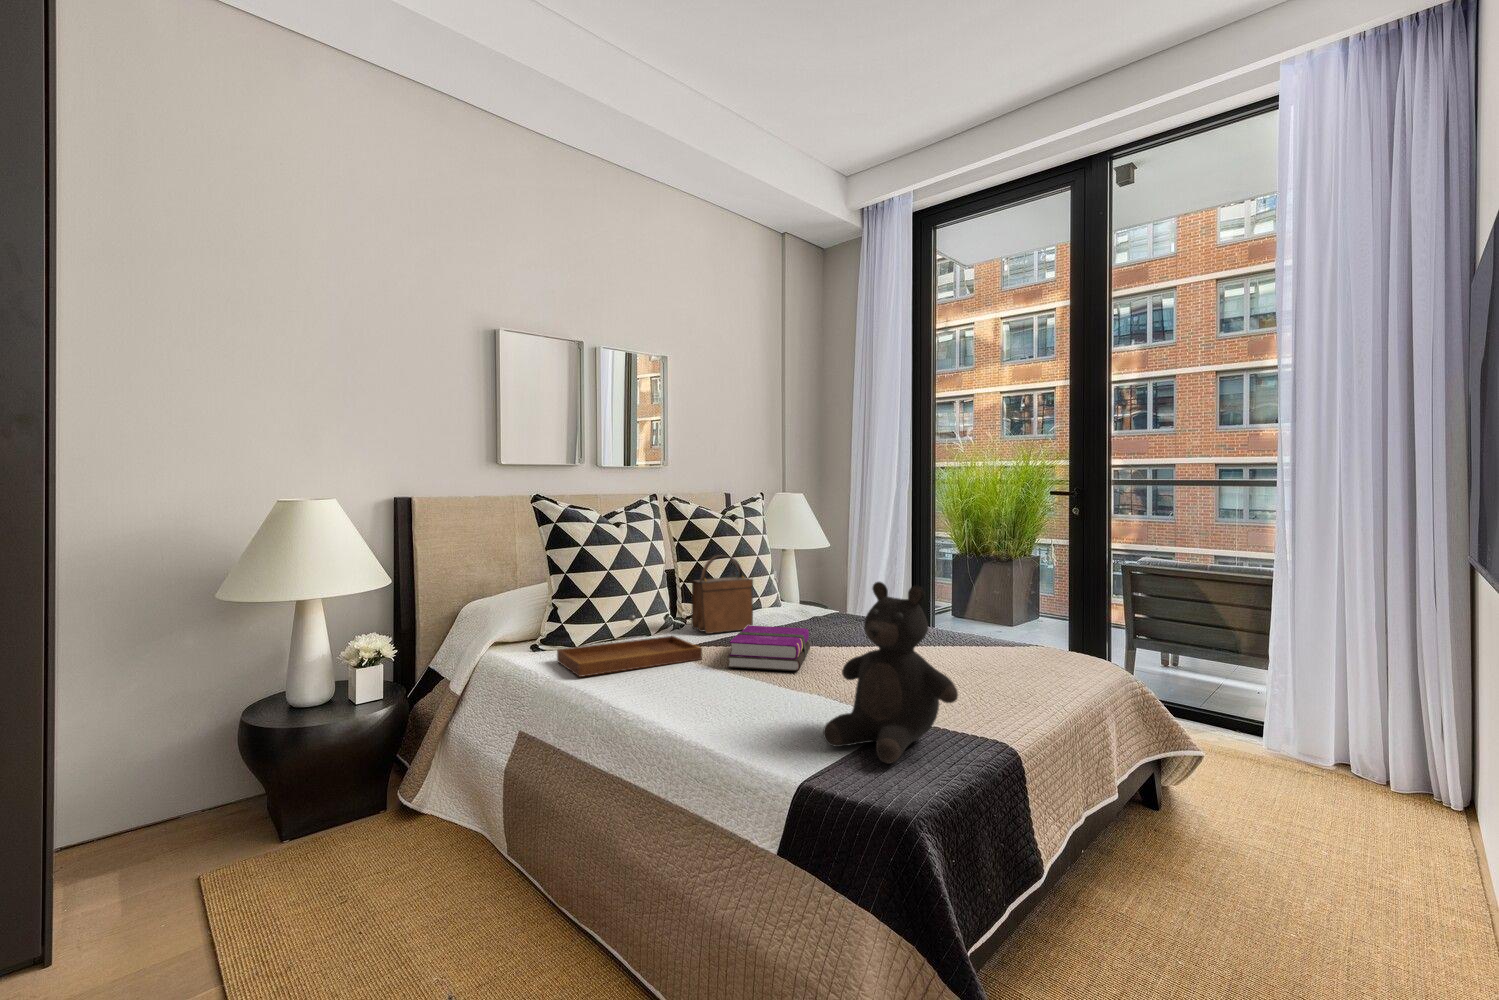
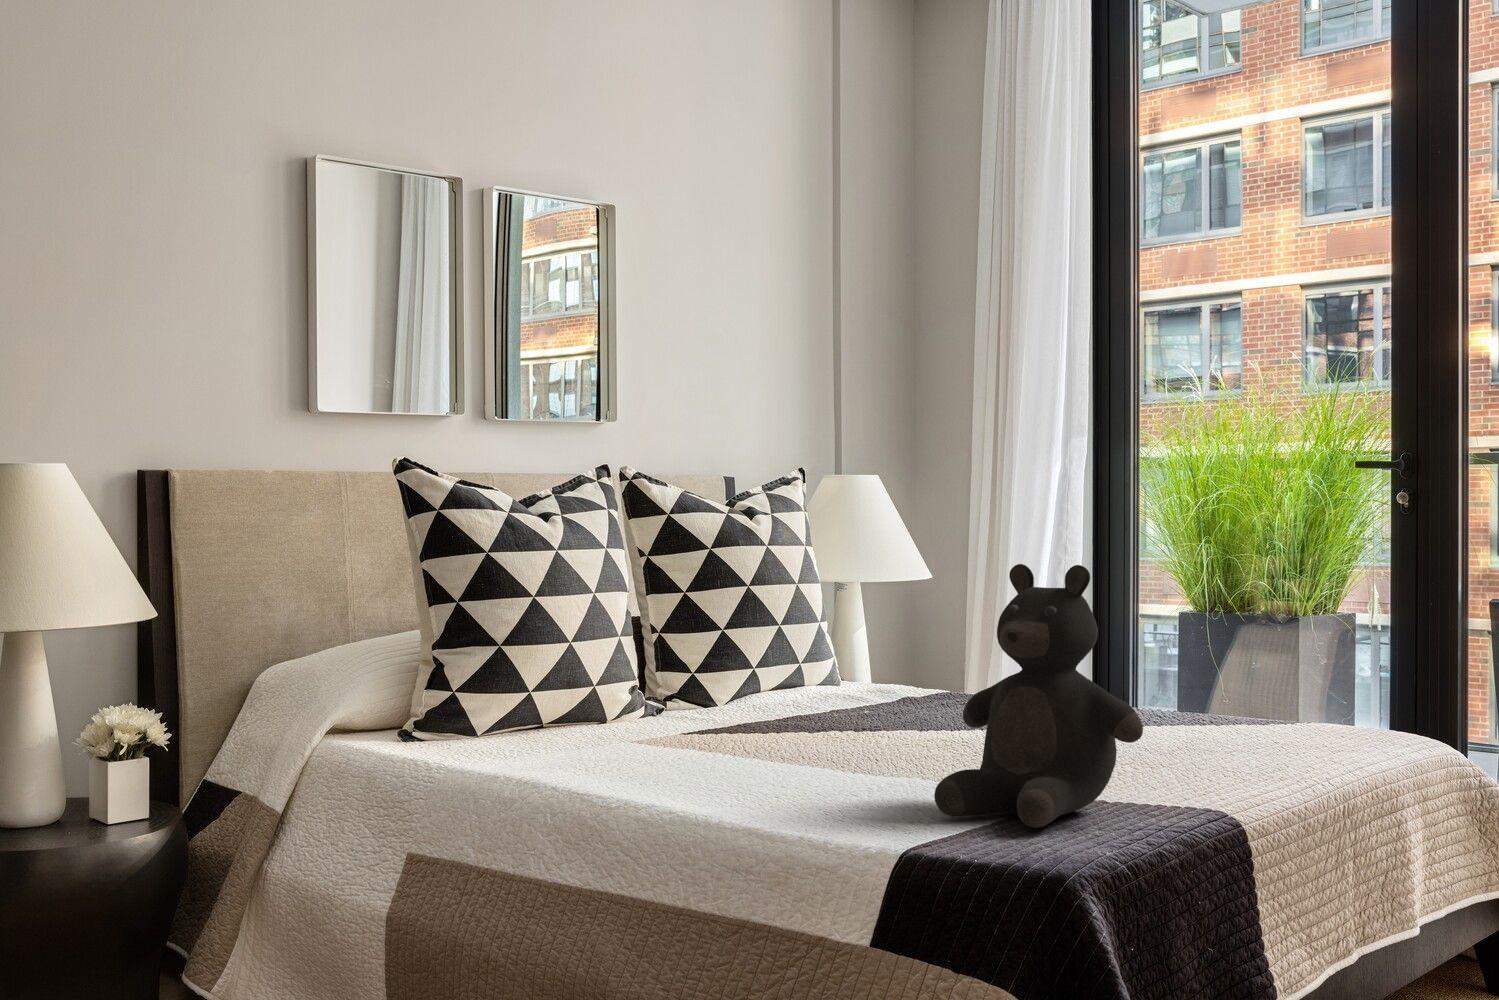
handbag: present [691,555,753,634] -> none [681,573,795,715]
tray: present [557,615,702,677] -> none [458,665,713,760]
hardback book: present [727,625,810,671] -> none [761,690,904,751]

